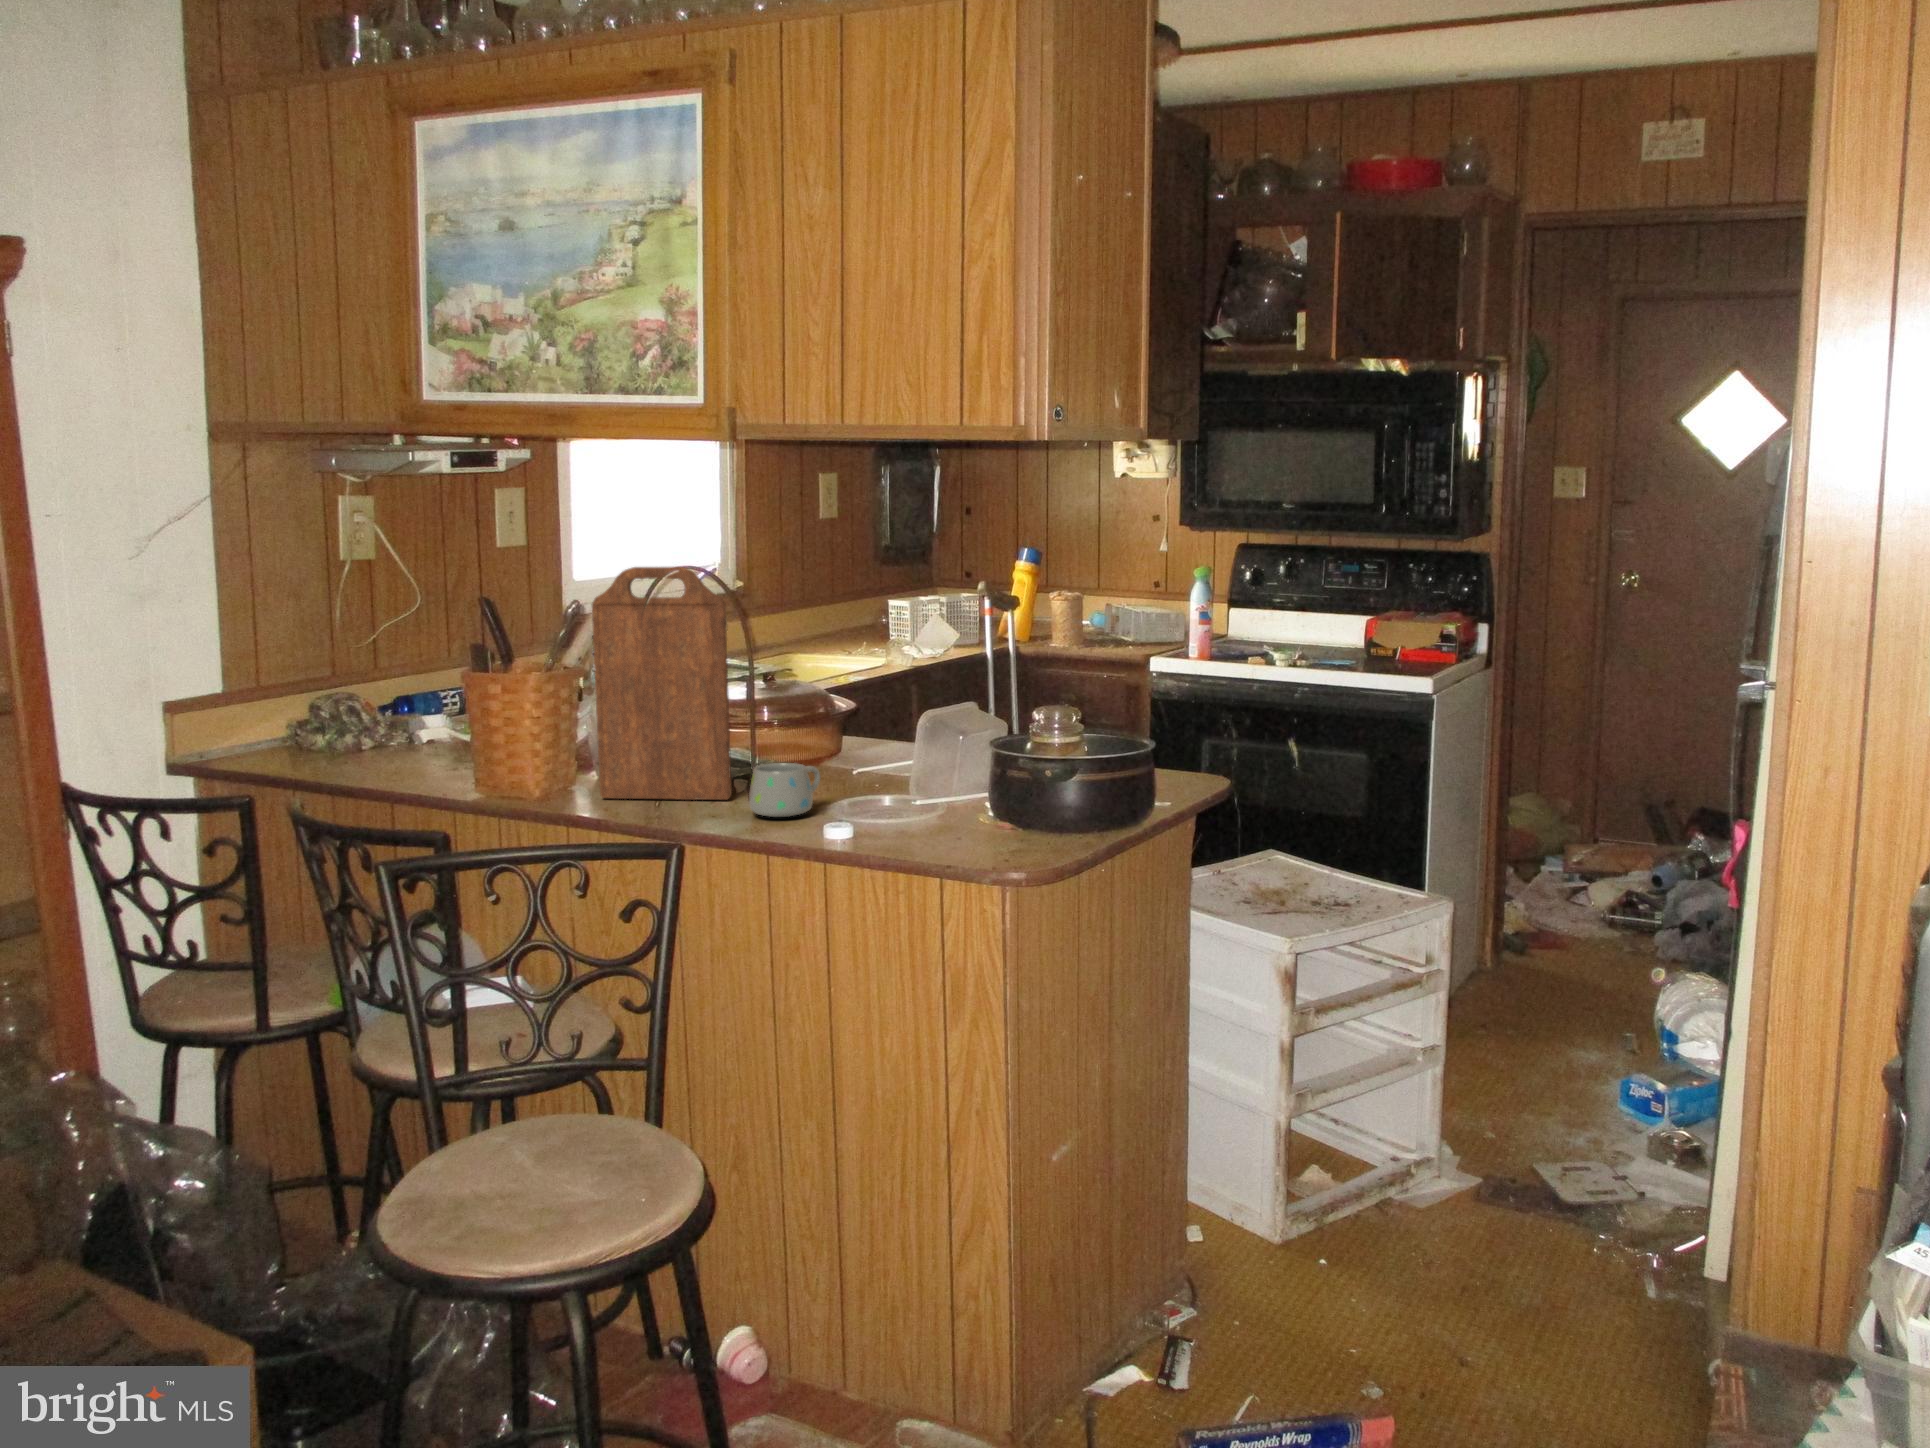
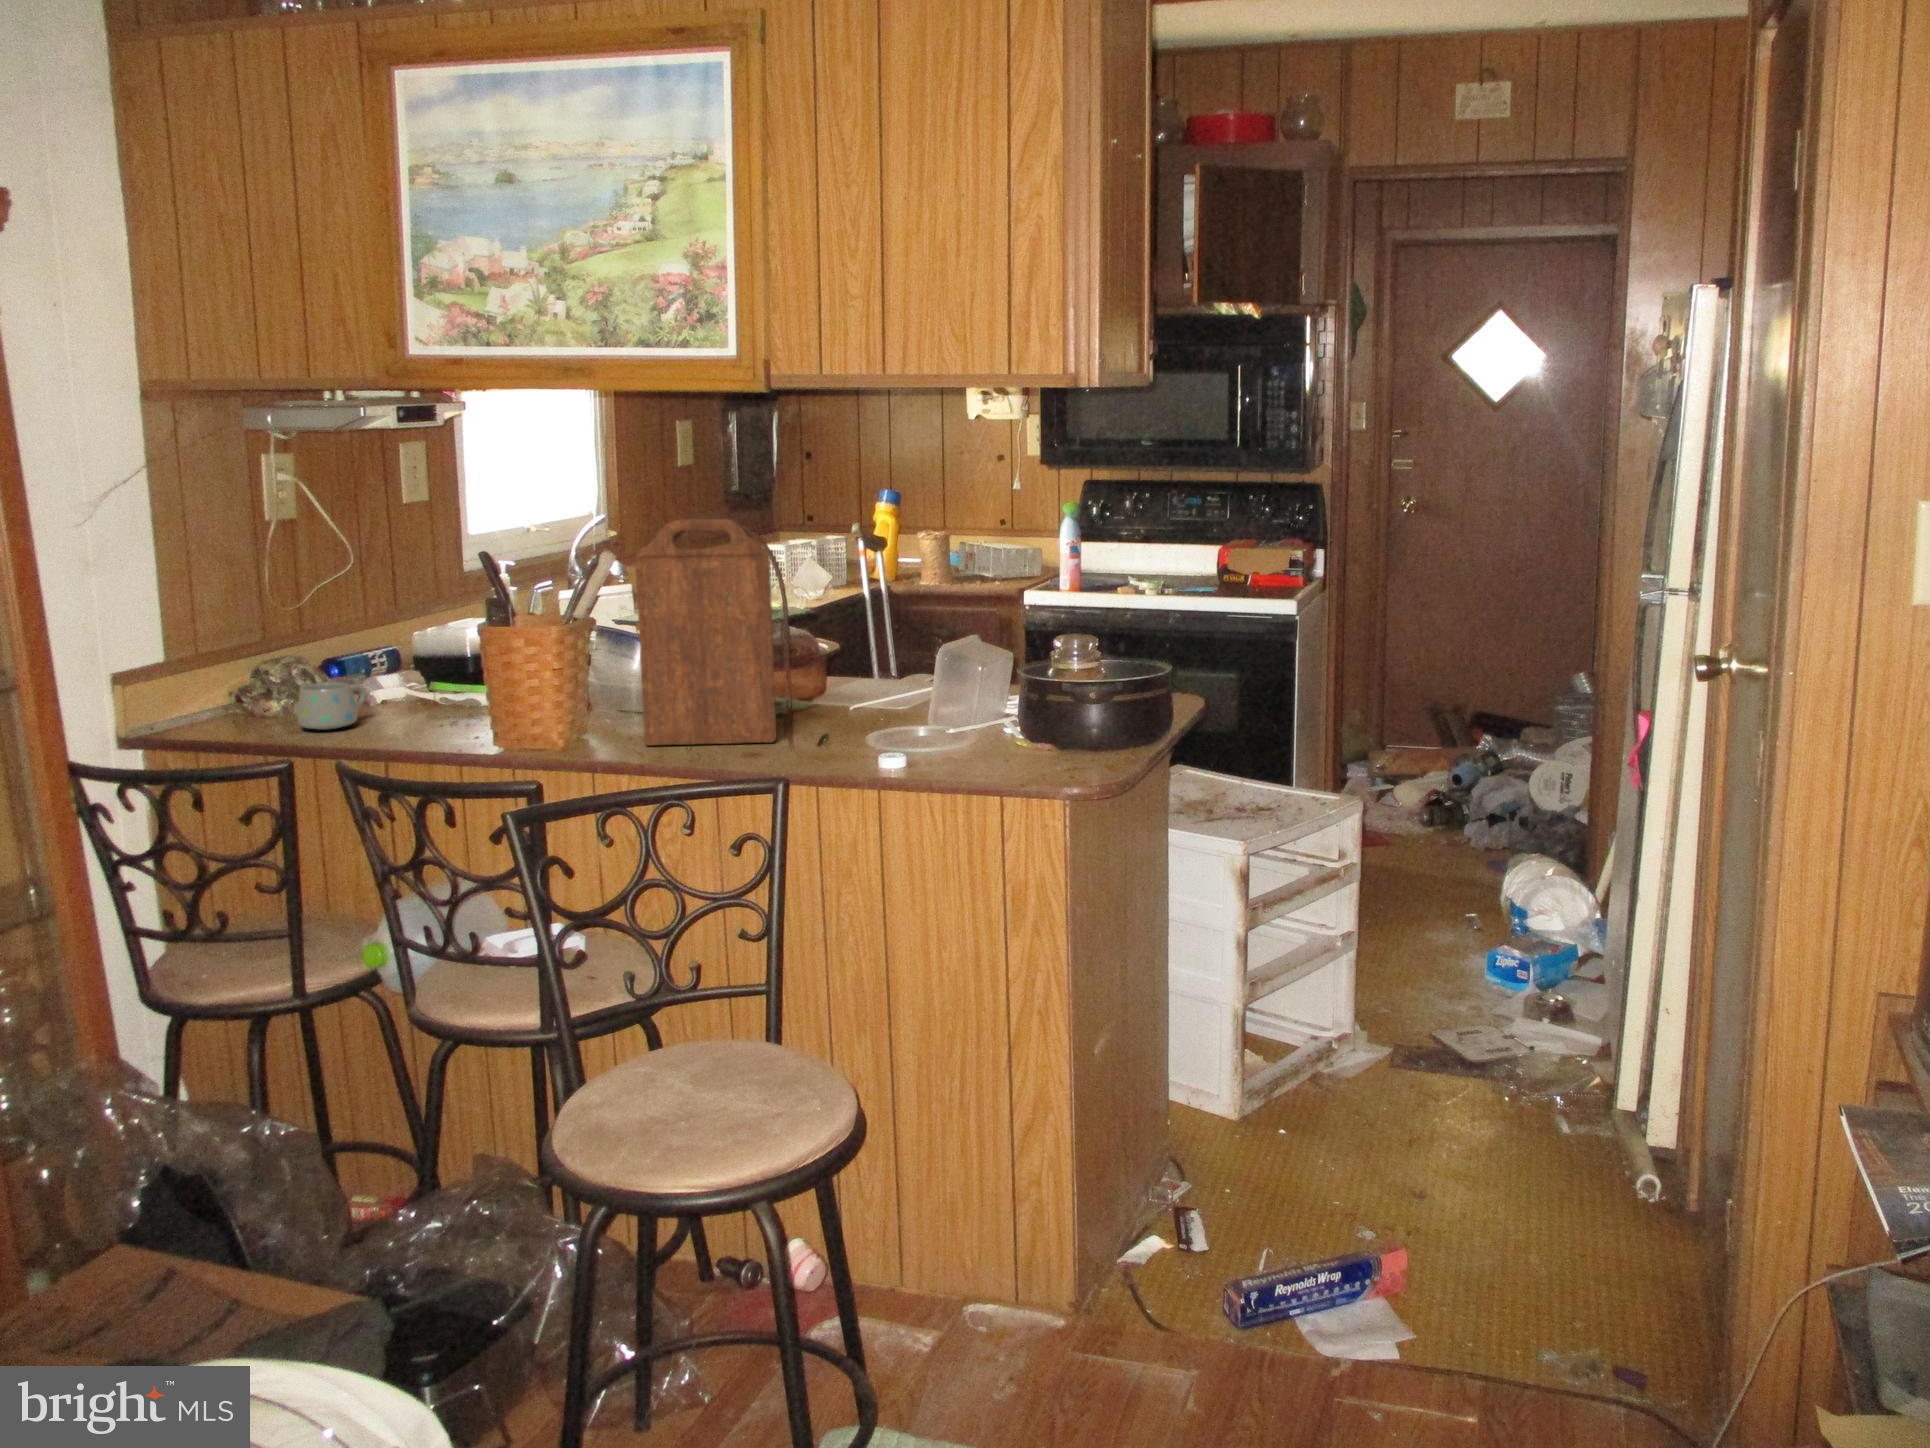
mug: present [749,763,821,817] -> present [297,682,366,730]

